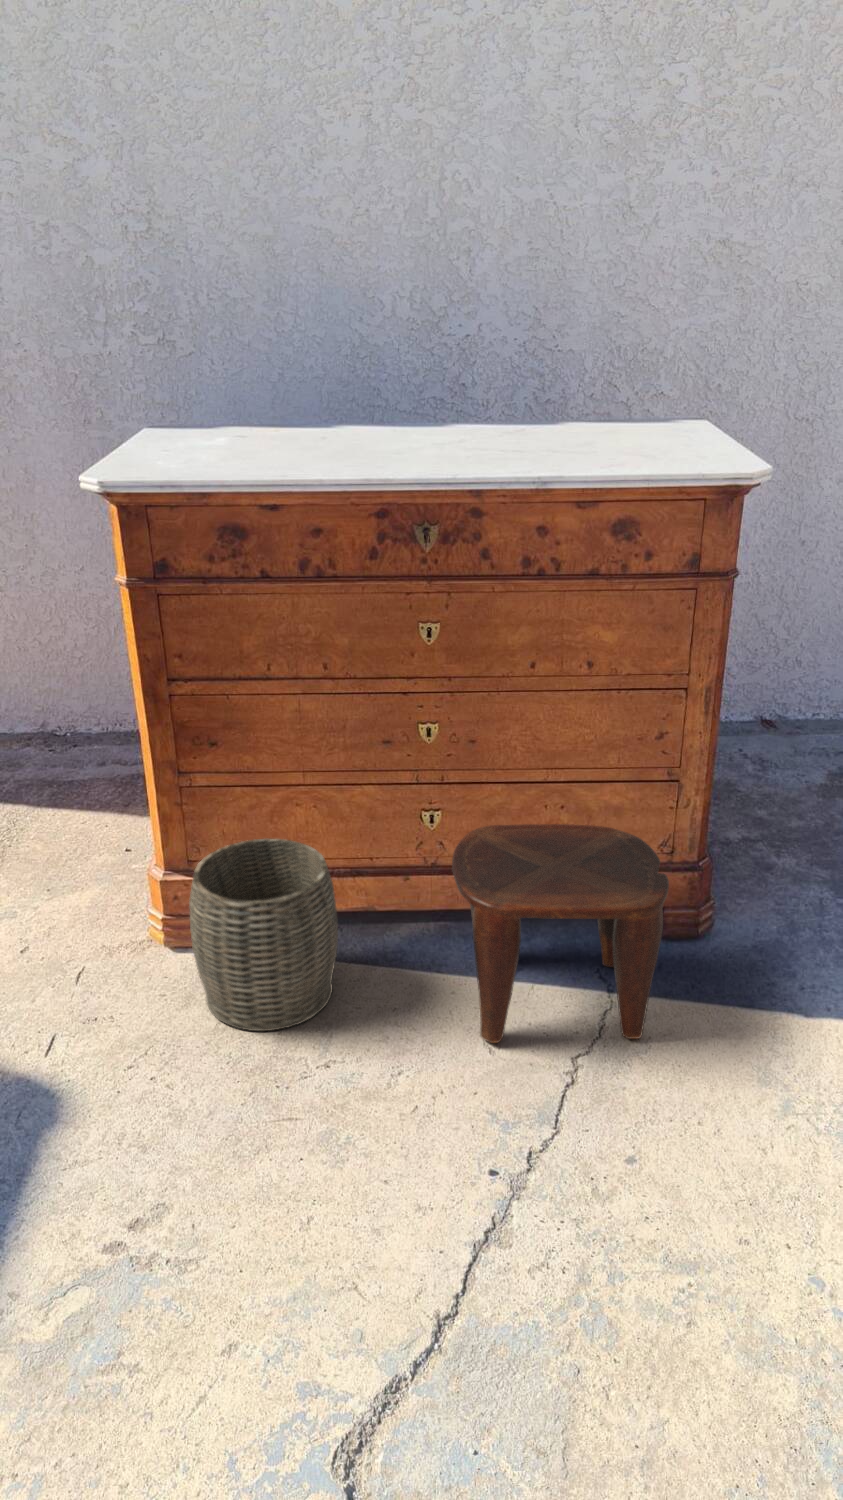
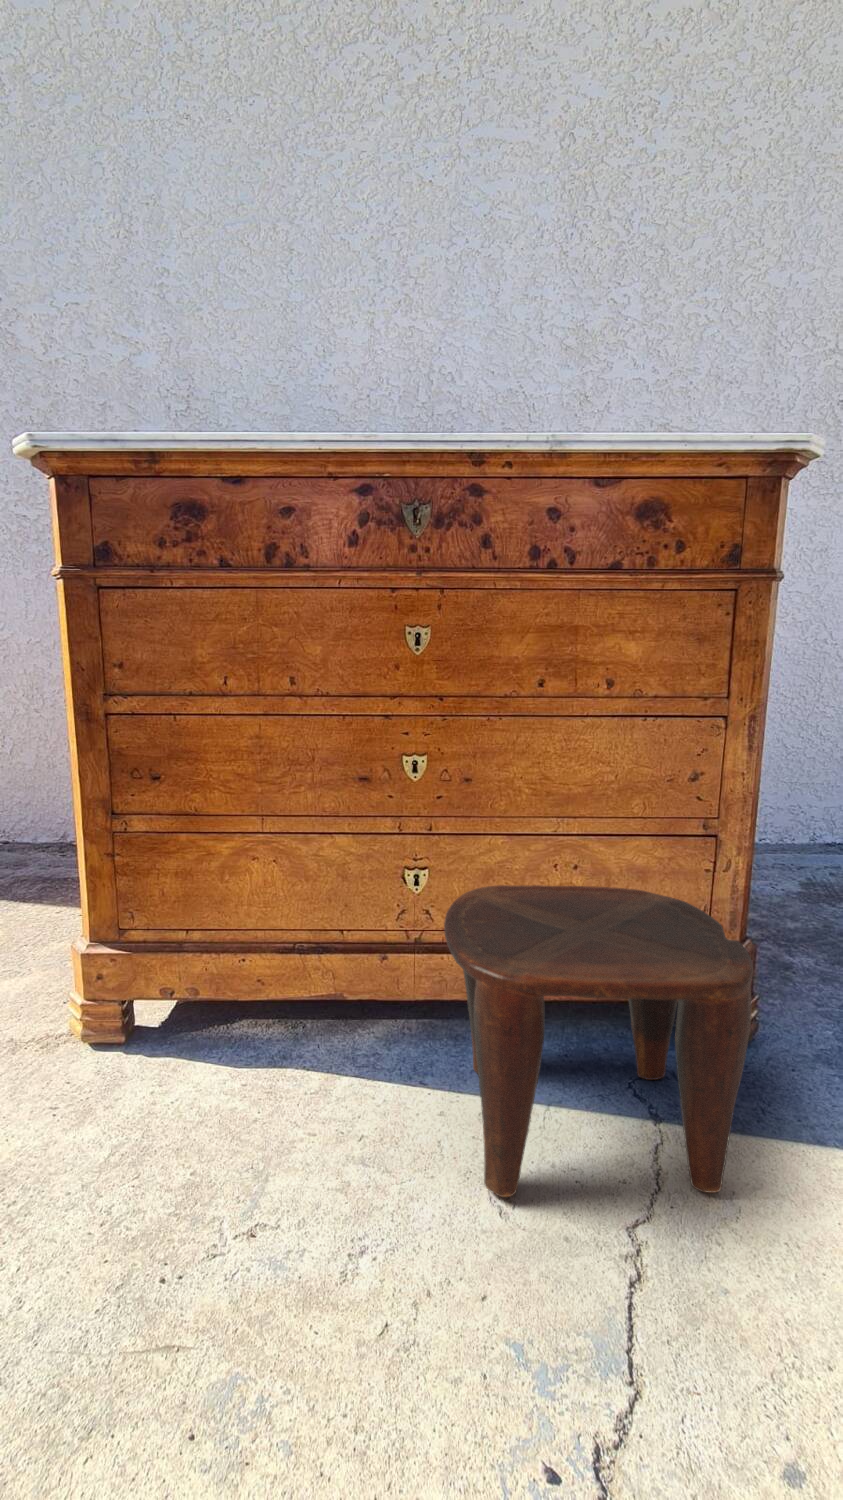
woven basket: present [189,839,338,1031] -> none [82,898,291,1171]

